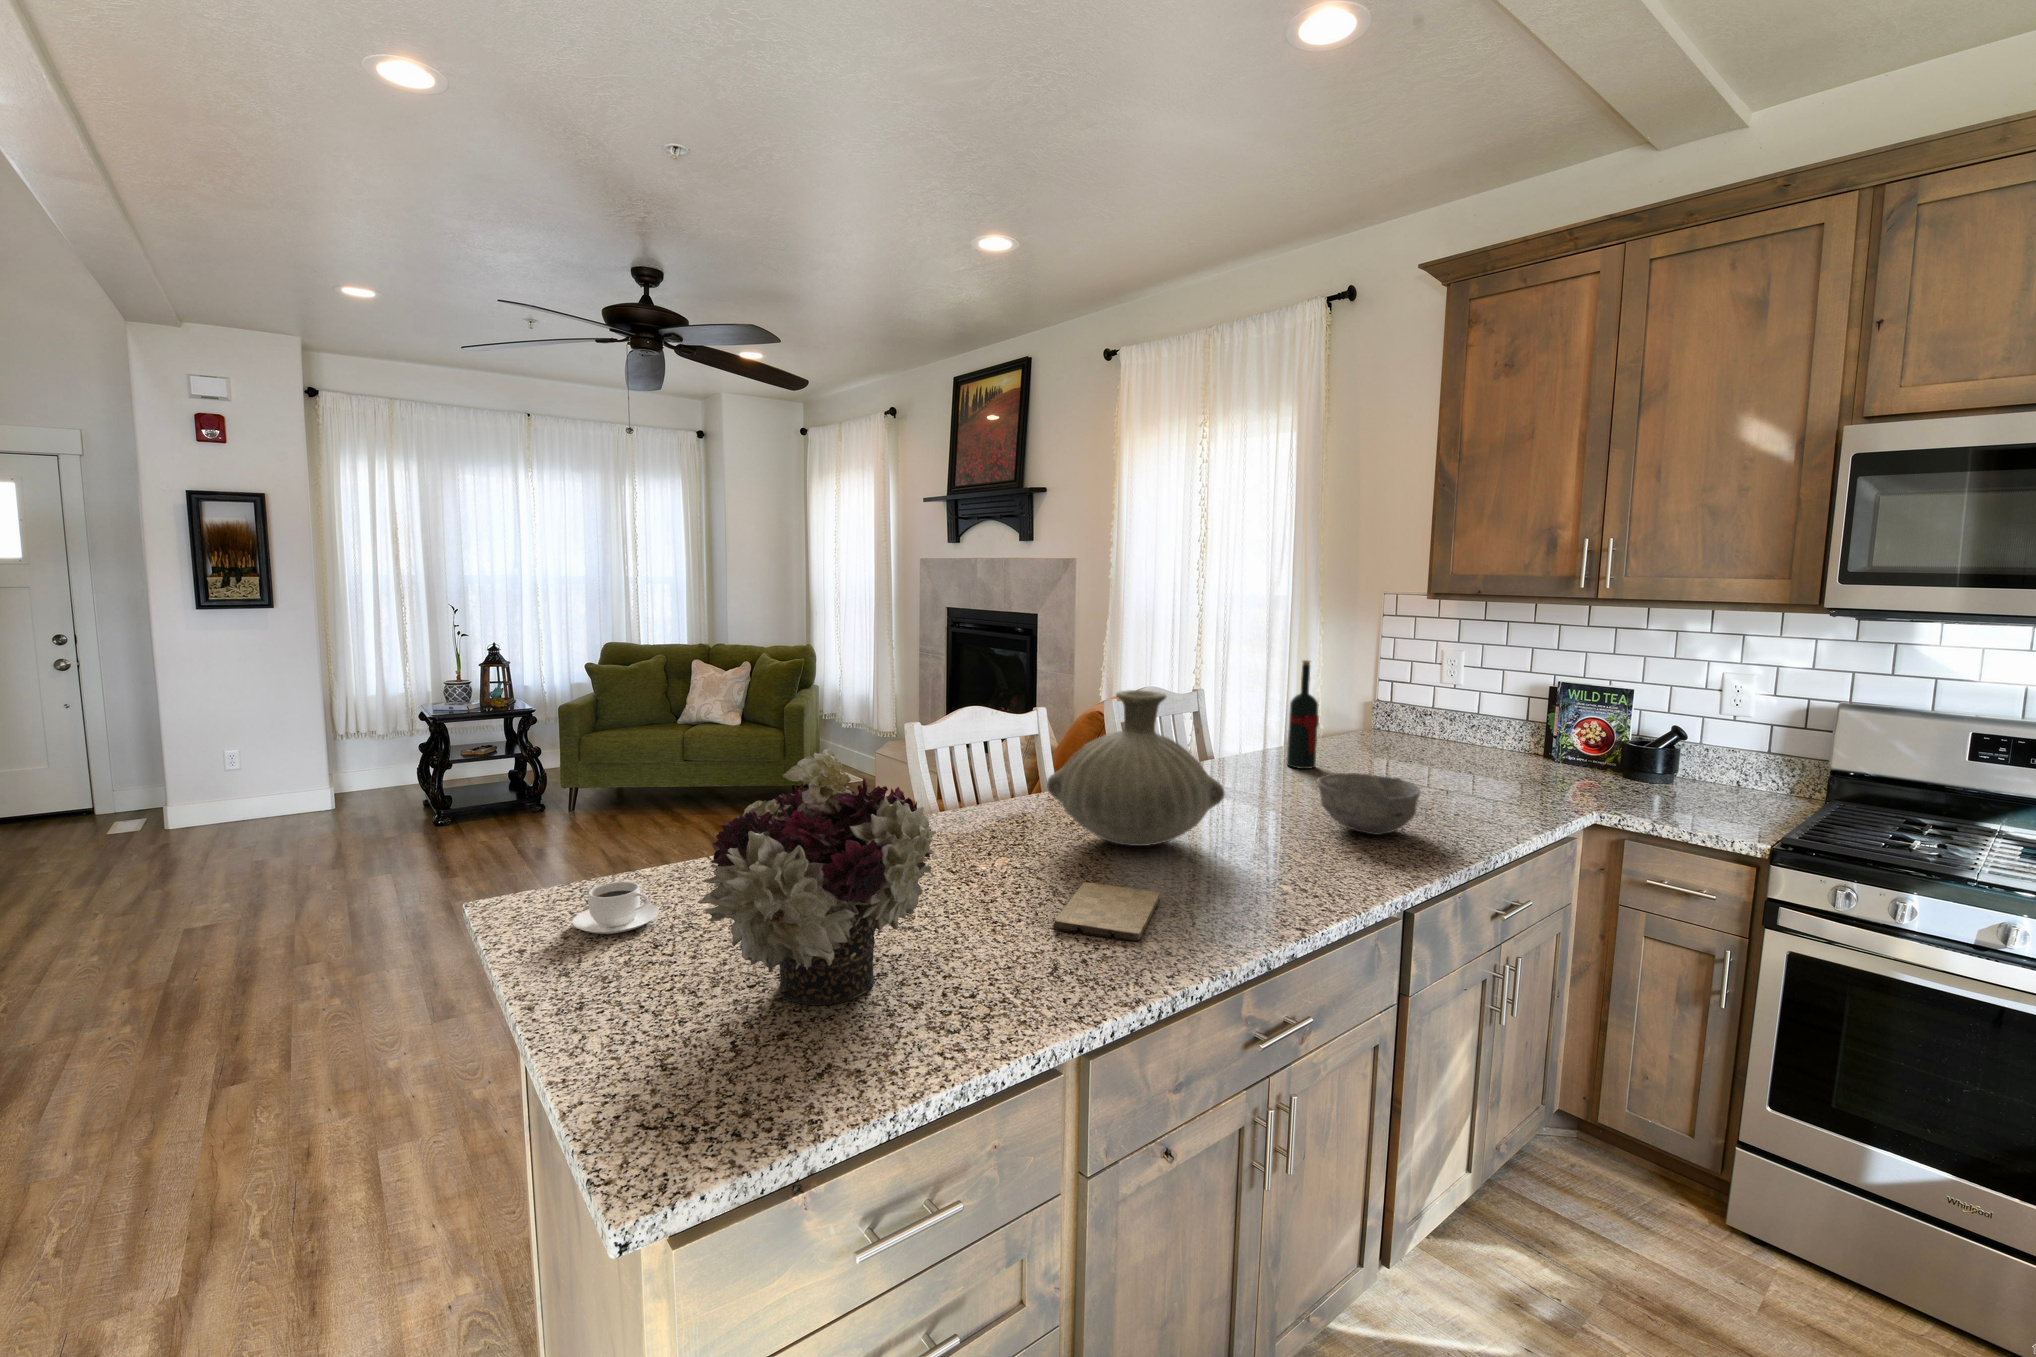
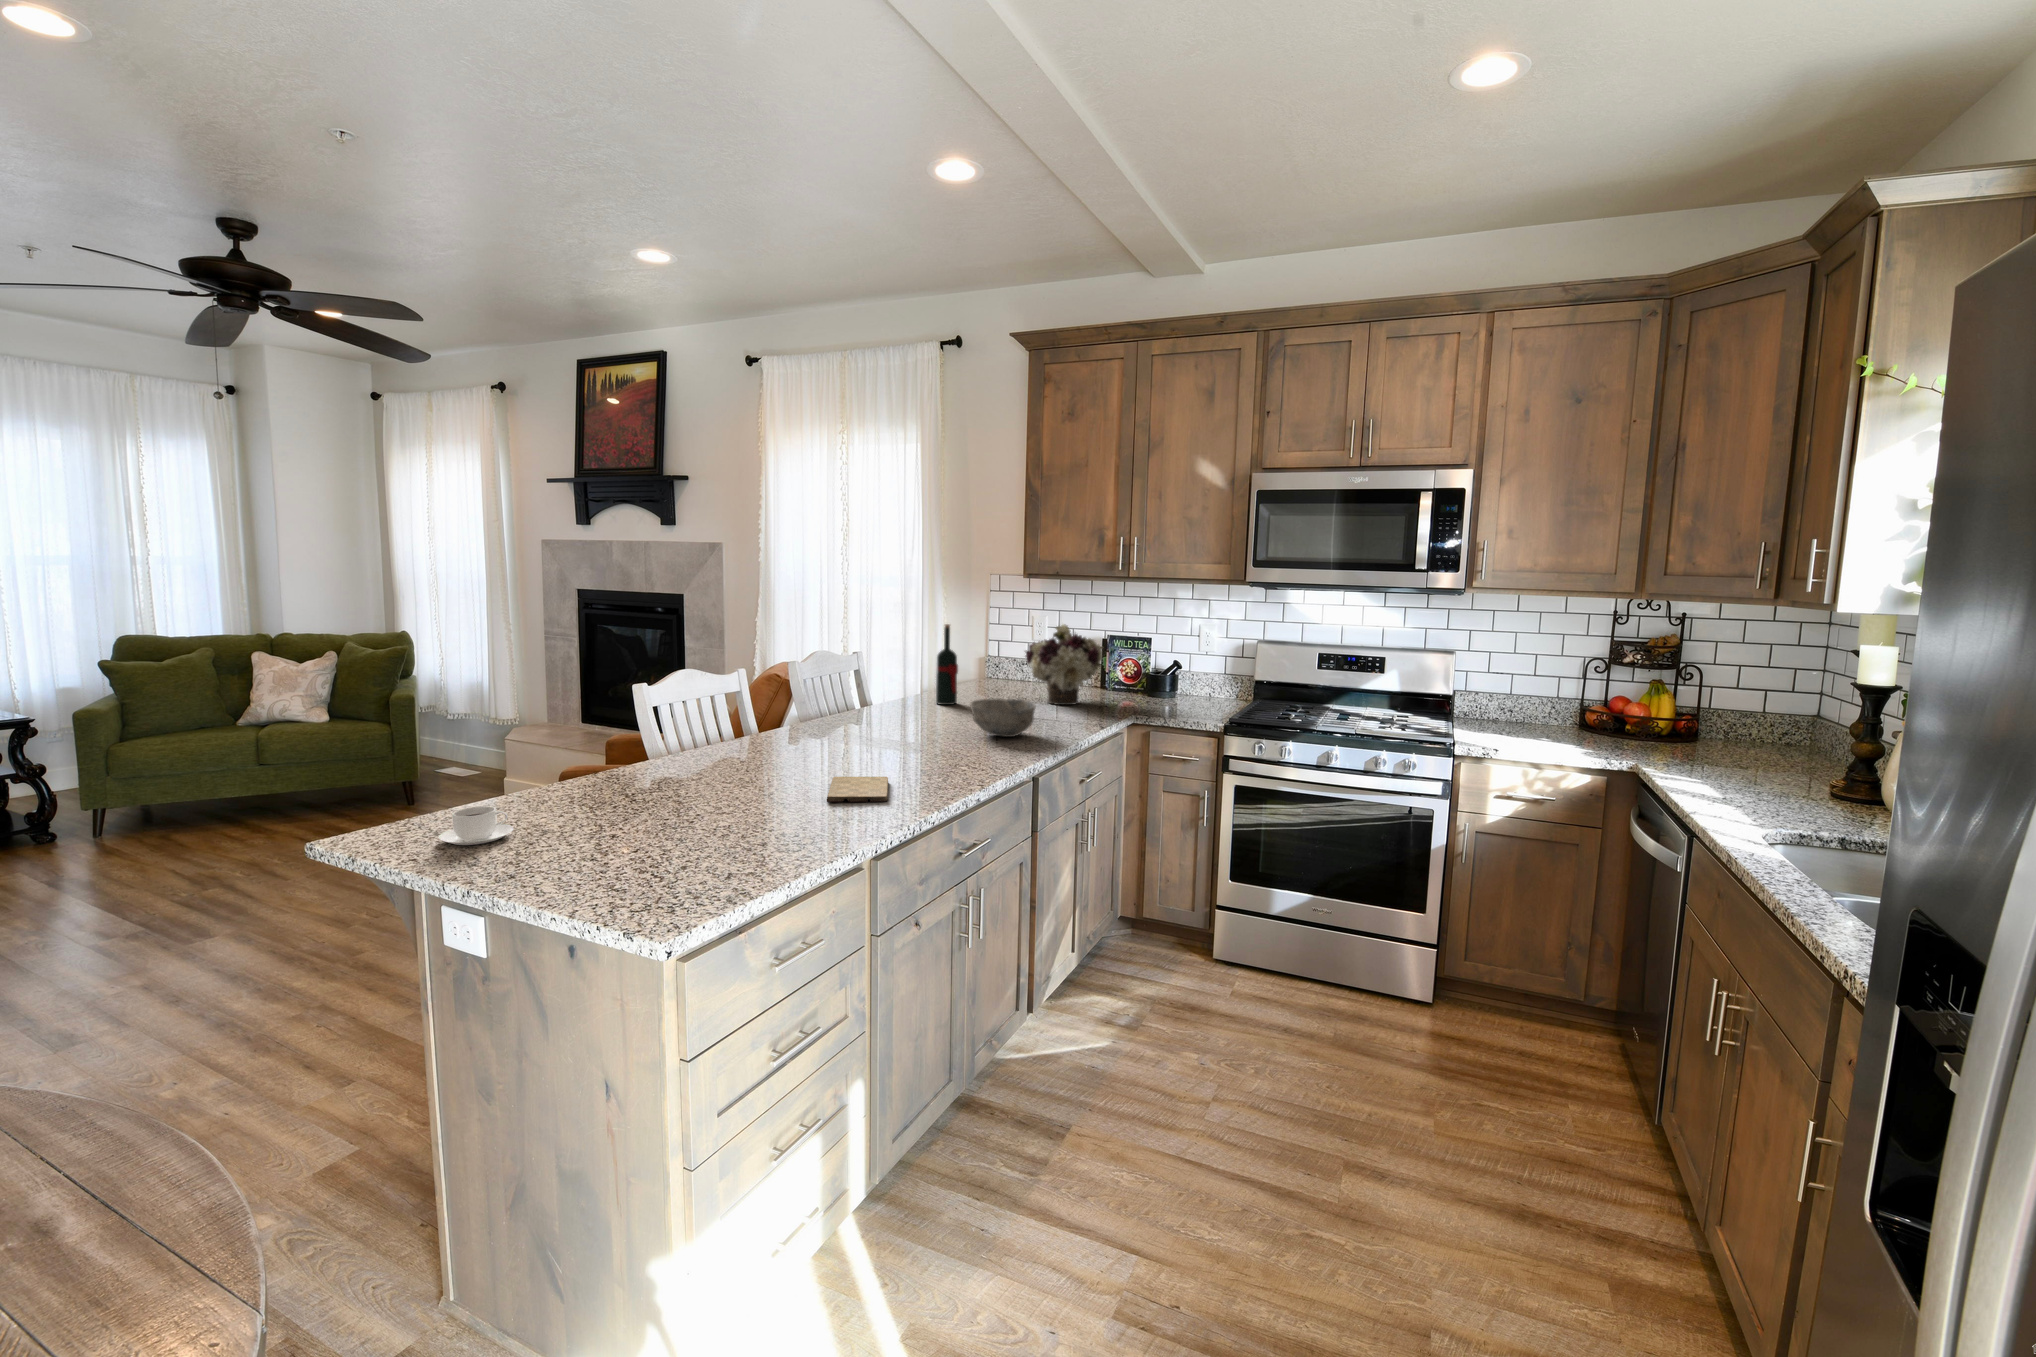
vase: present [1047,690,1225,846] -> none [784,645,915,757]
flower arrangement: present [698,748,936,1005] -> present [1025,624,1102,705]

